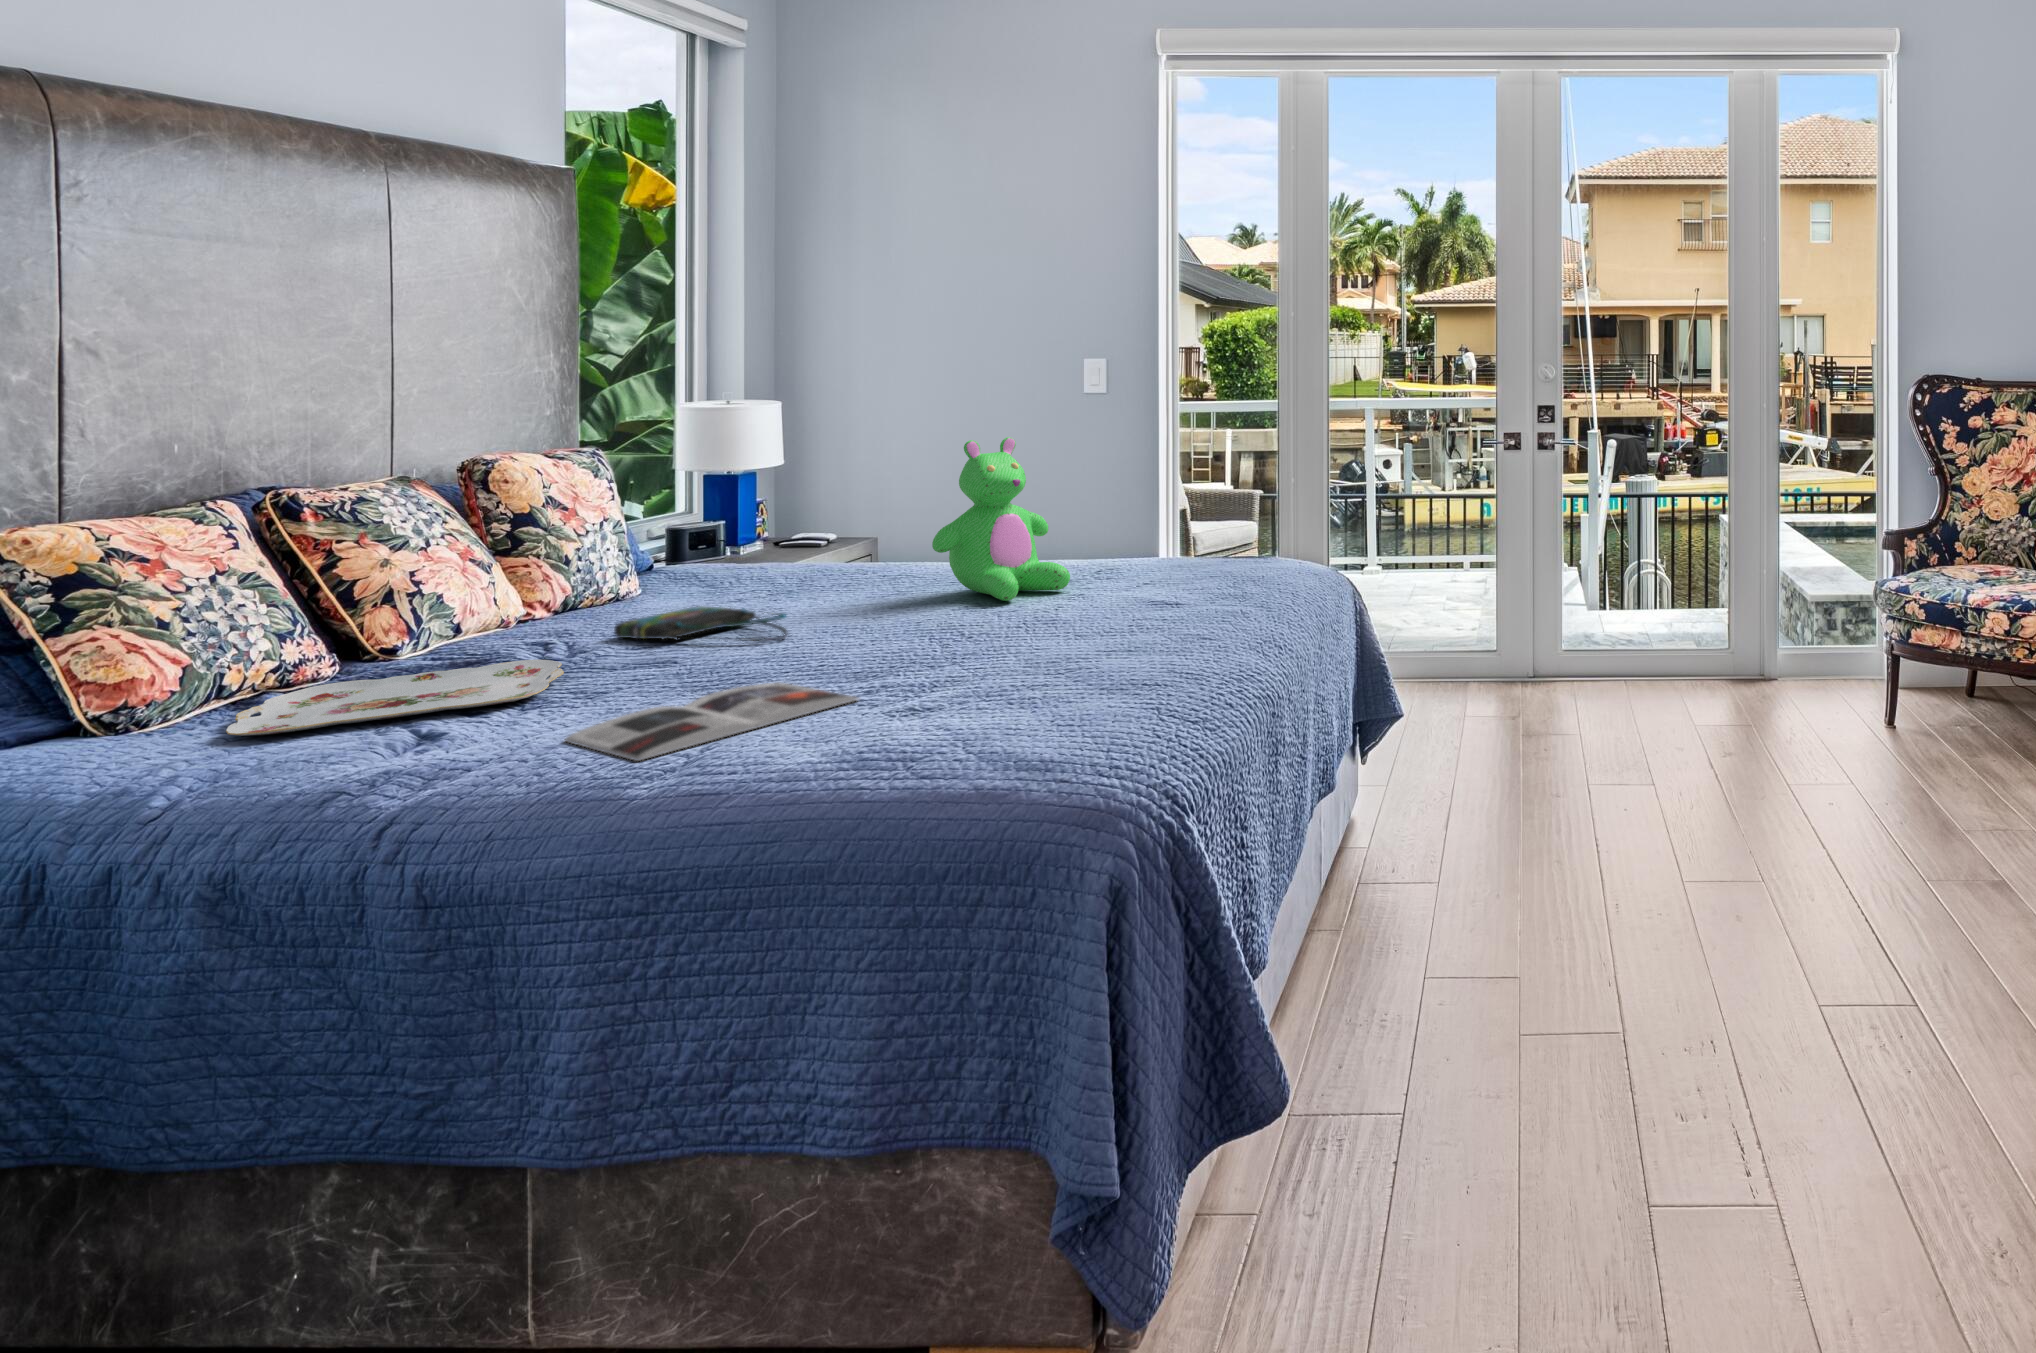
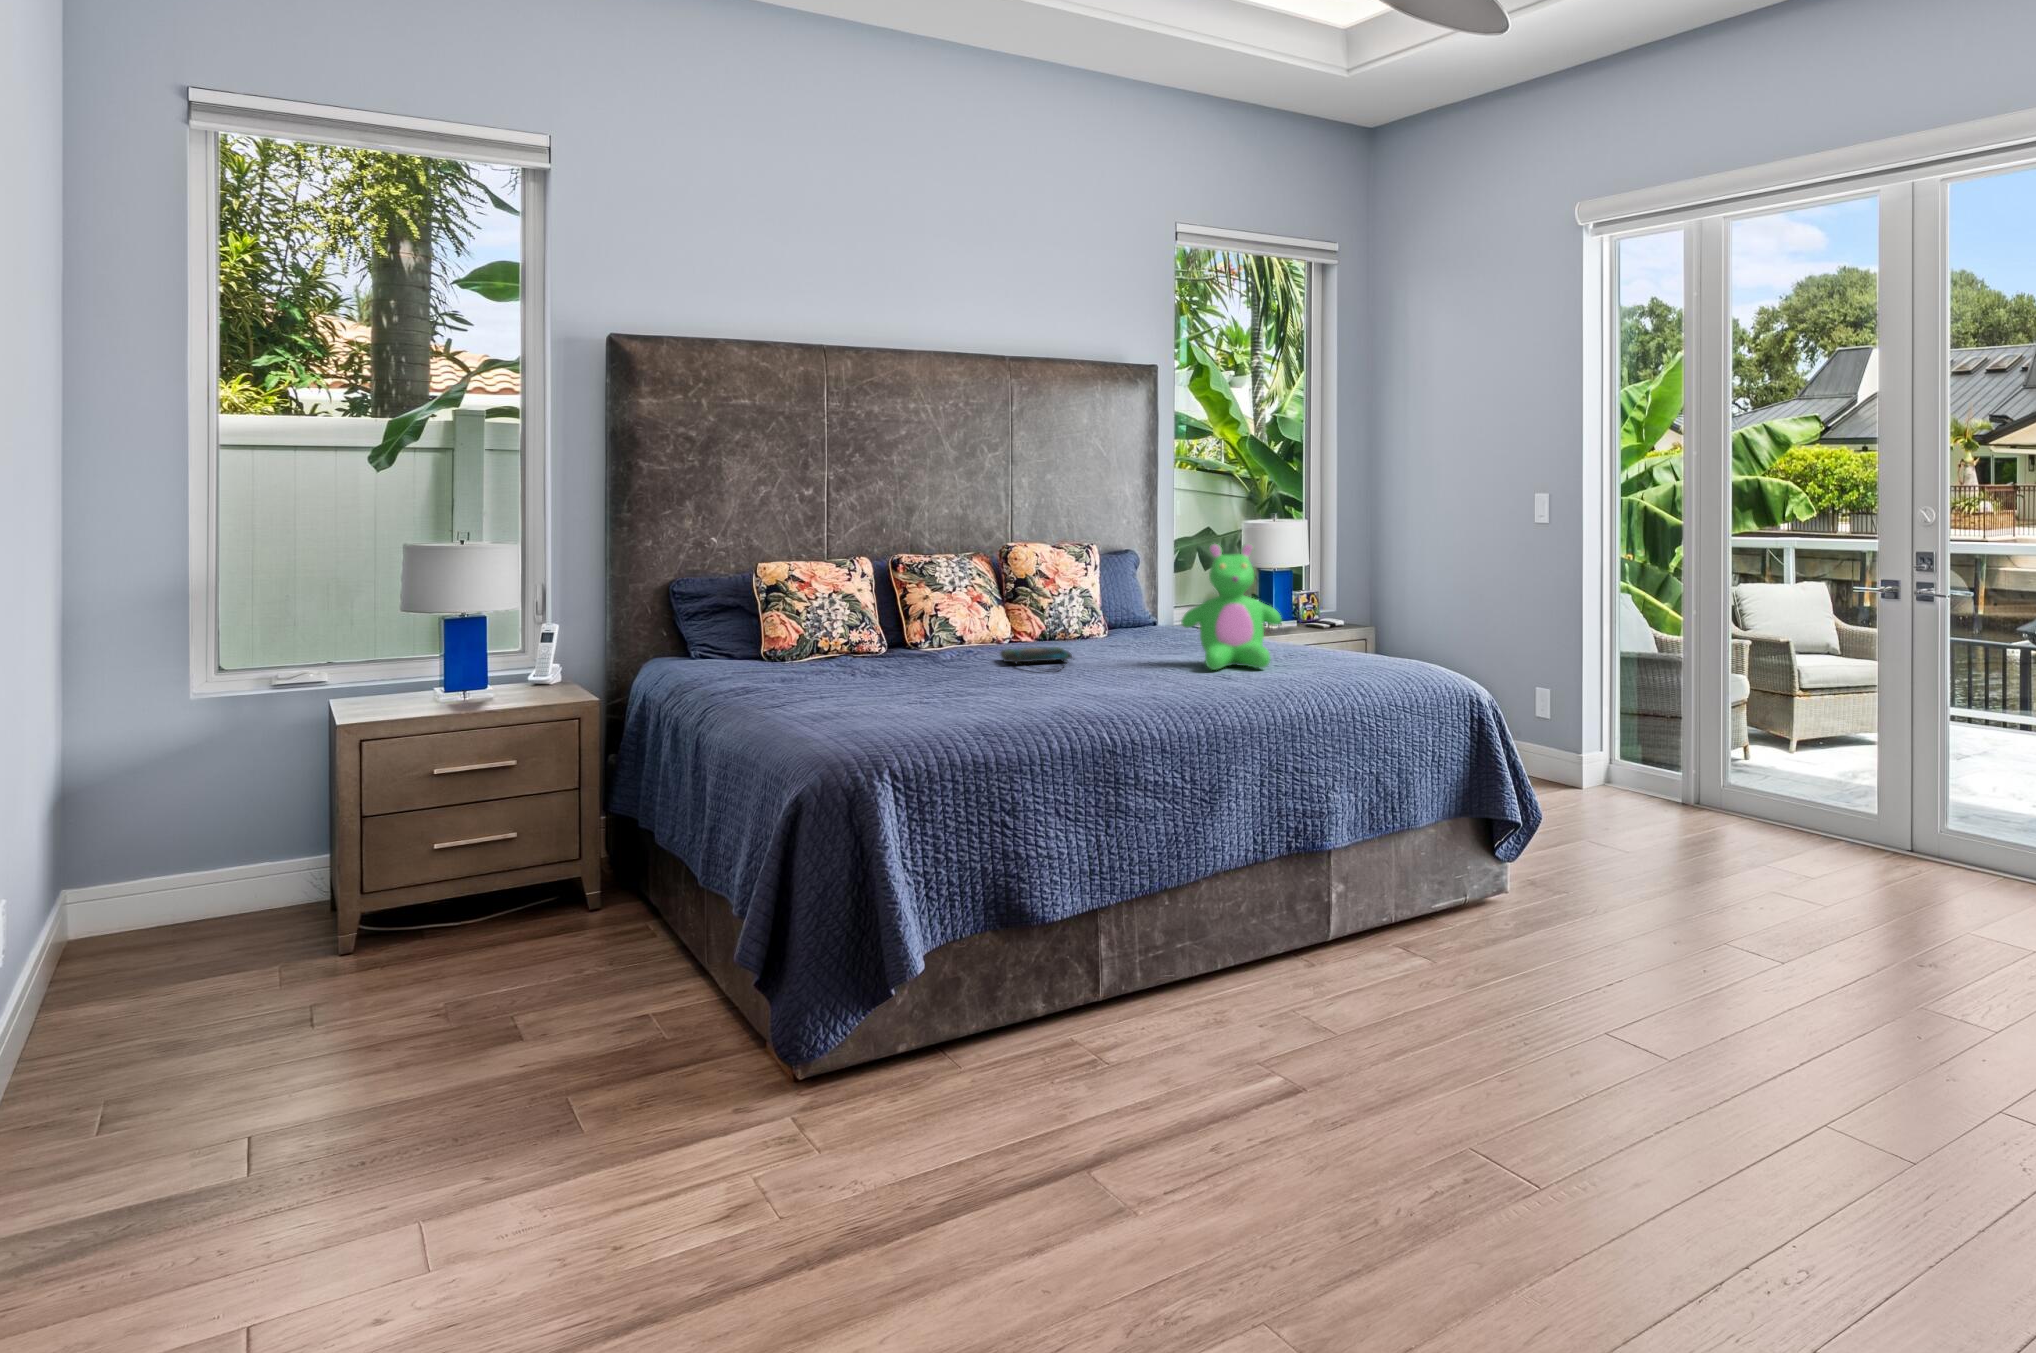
serving tray: present [226,660,564,736] -> none [775,660,940,680]
magazine: present [564,683,859,761] -> none [841,688,984,711]

